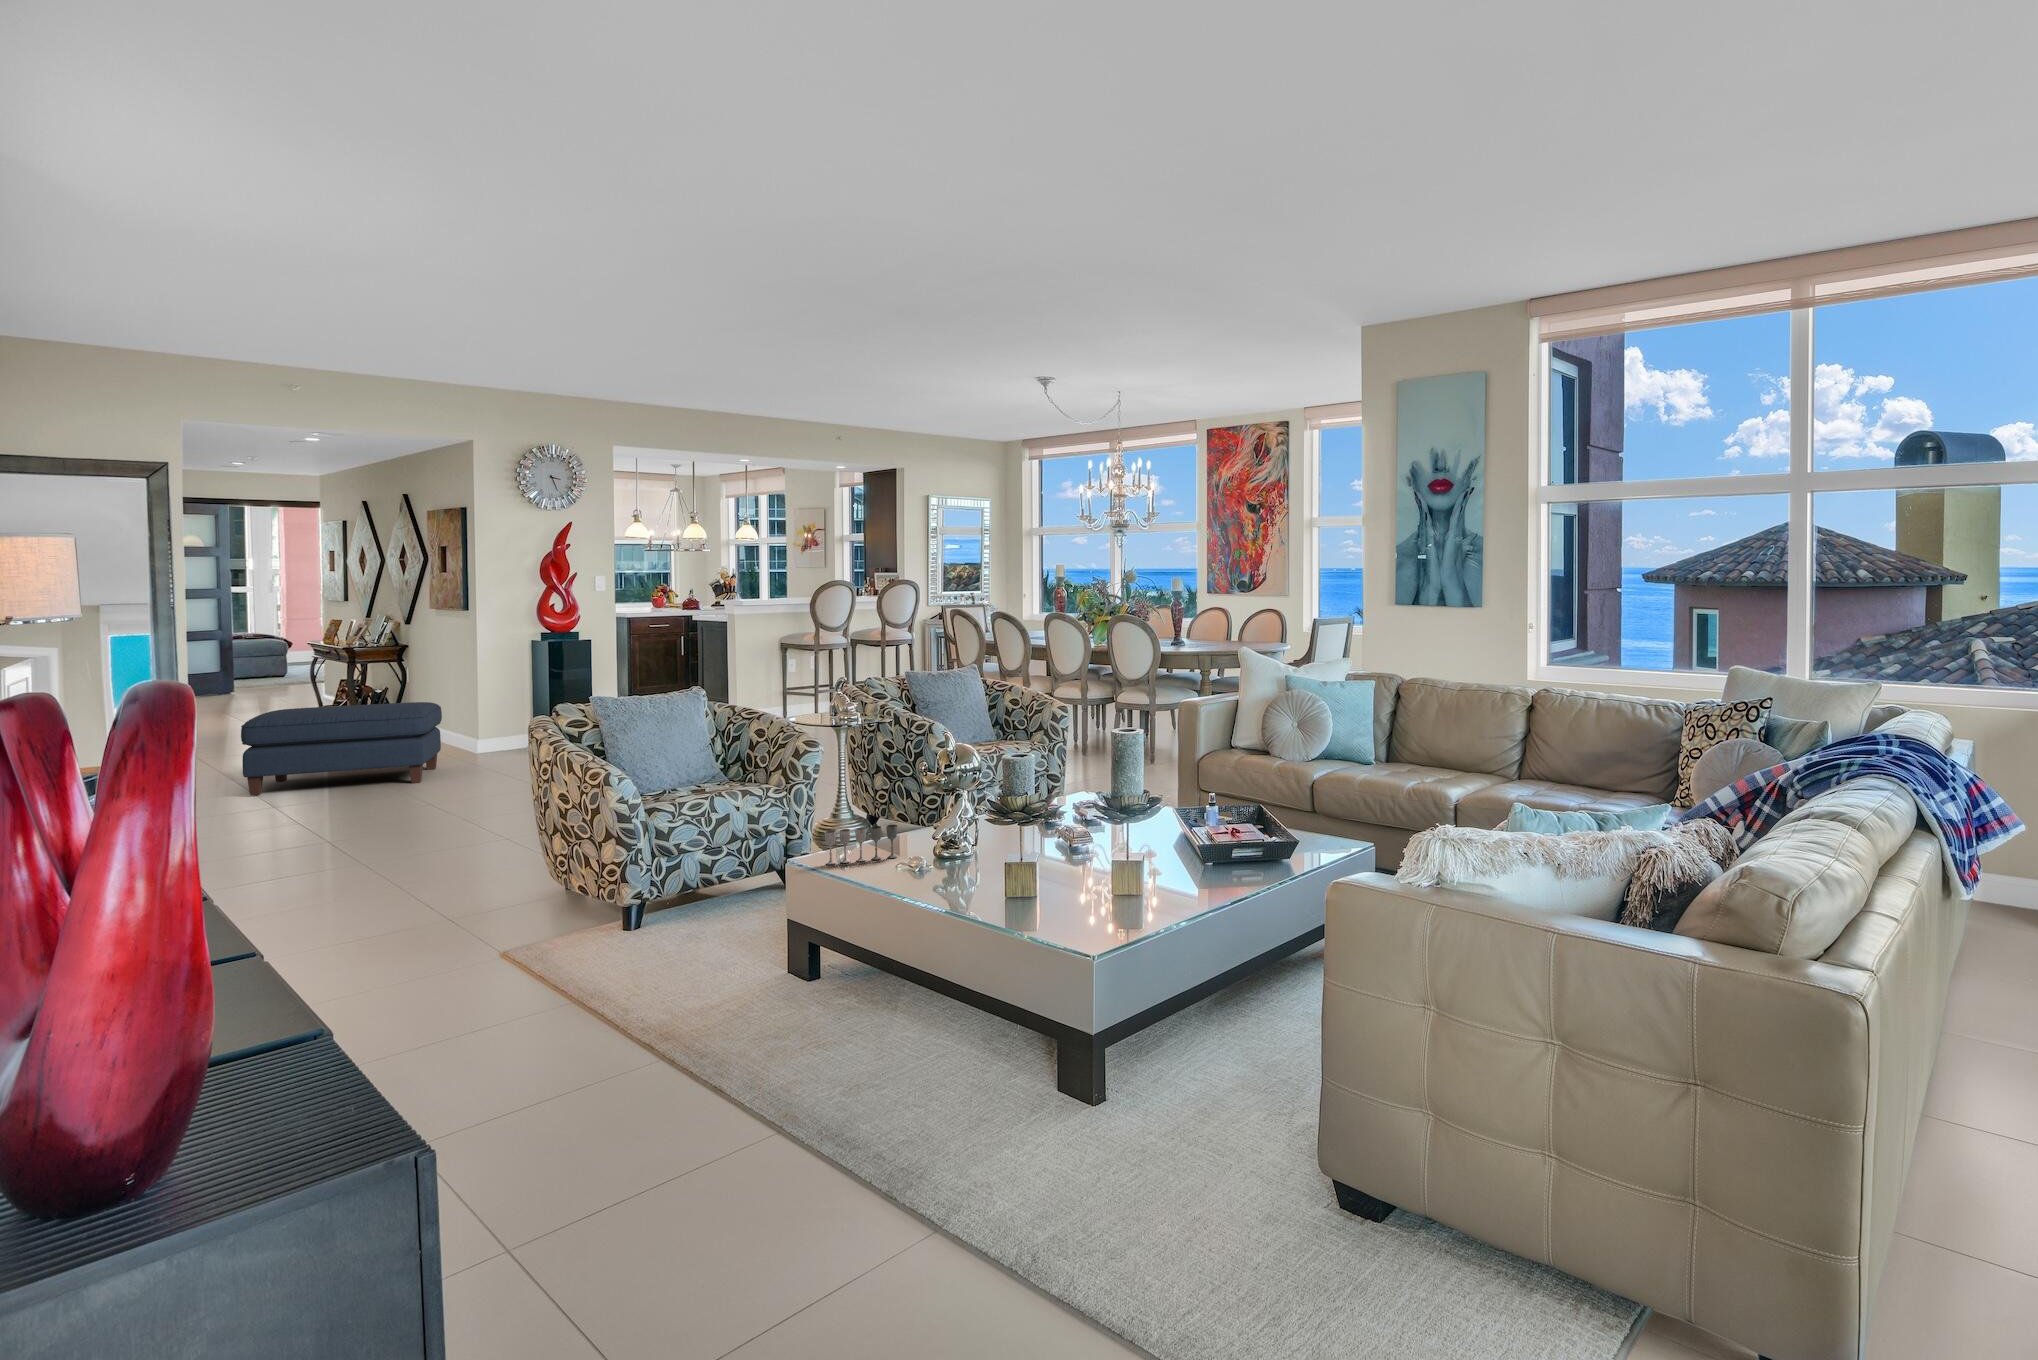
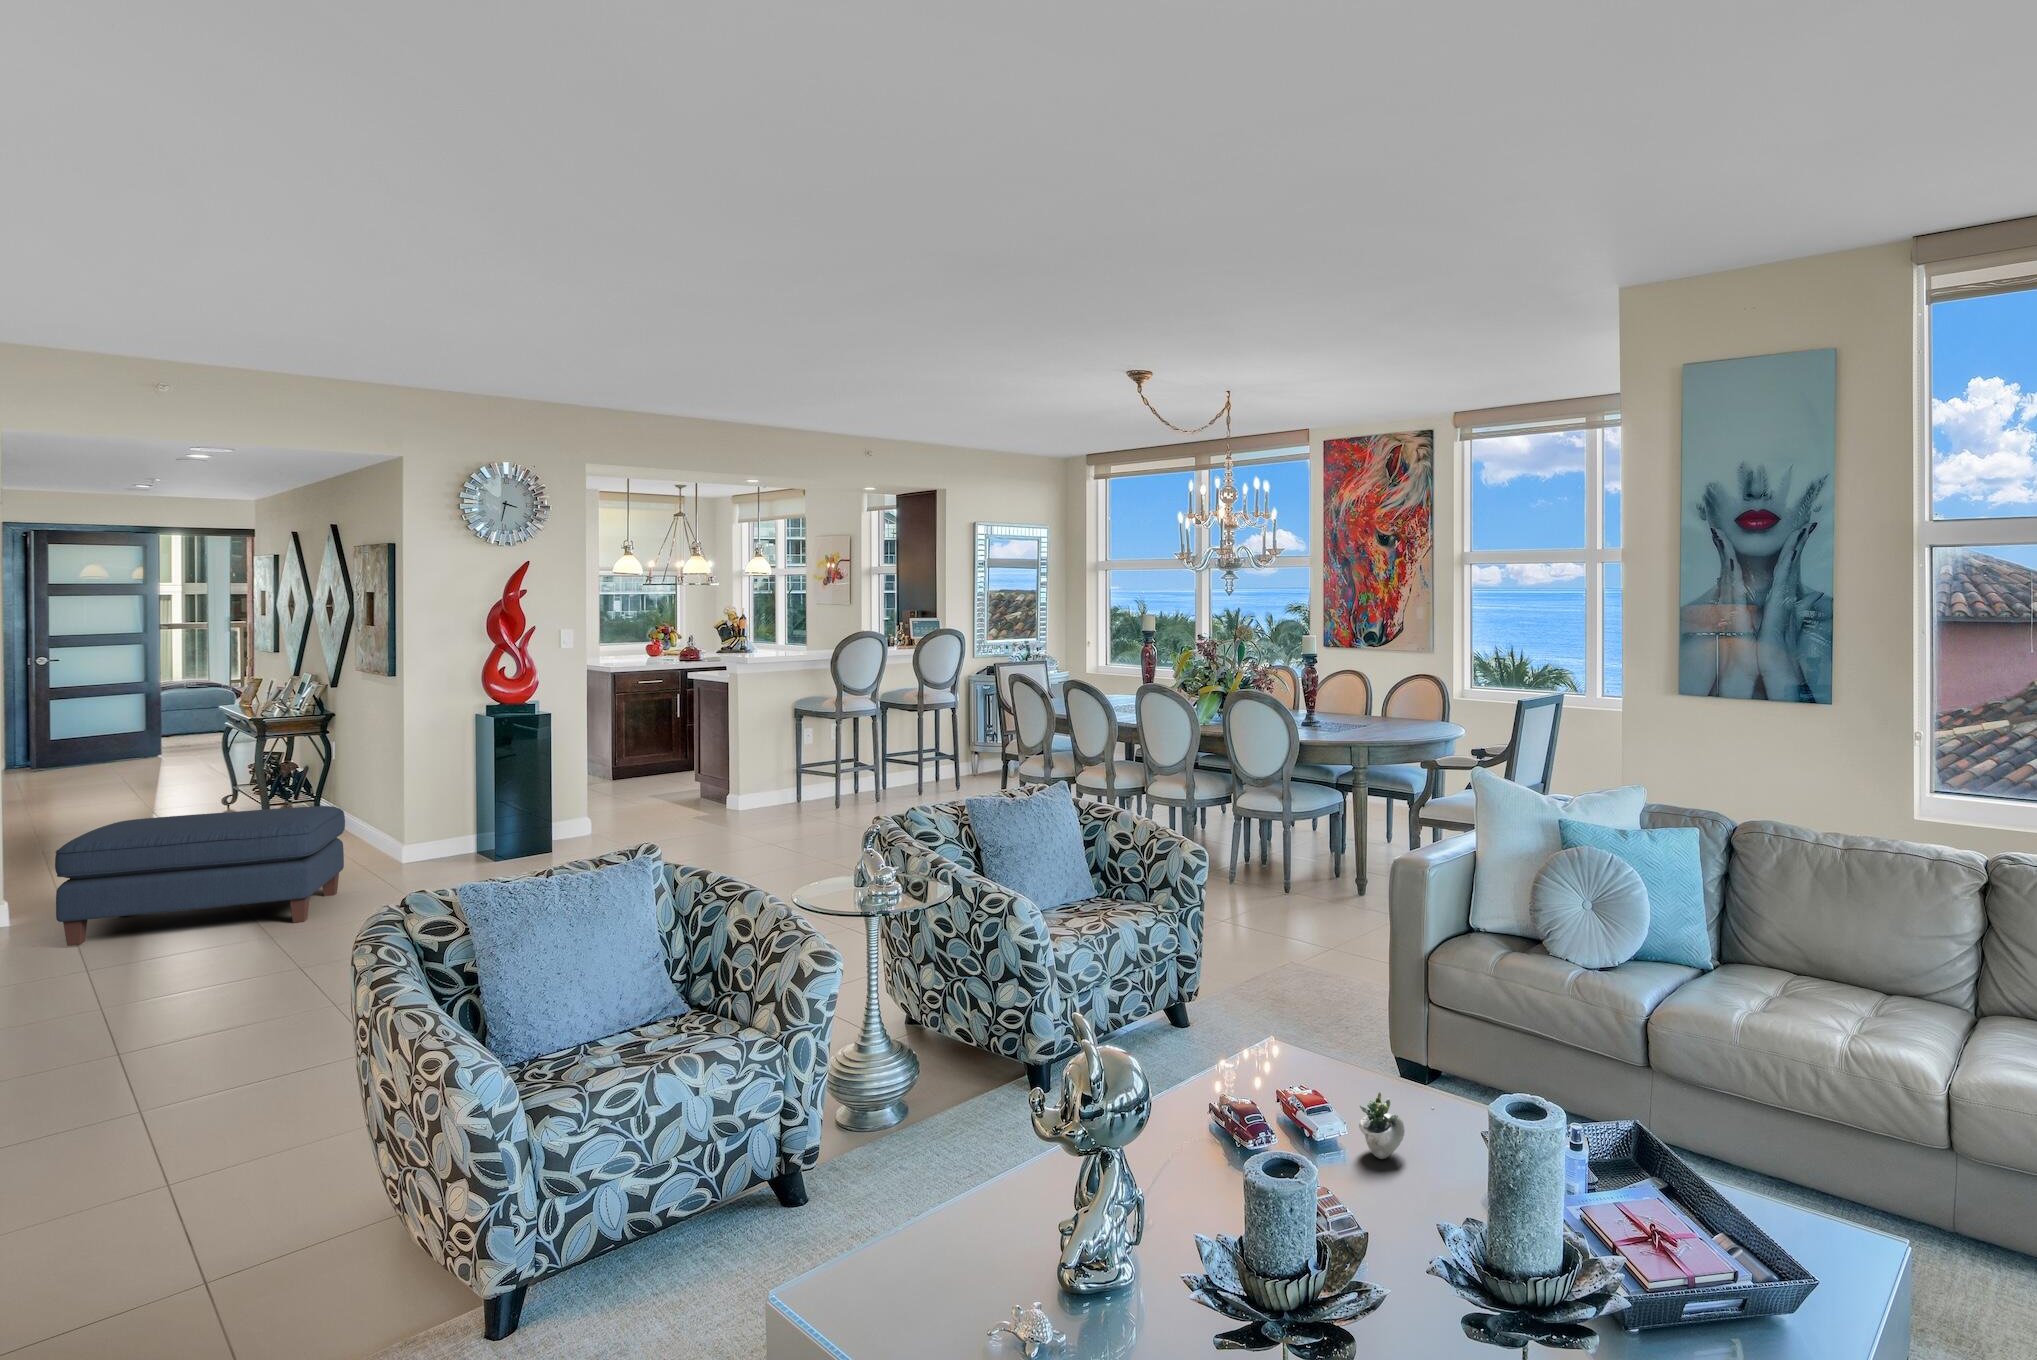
succulent plant: none [1111,792,1147,828] -> present [1359,1092,1434,1159]
wine glass: present [825,825,897,865] -> none [840,1199,981,1297]

